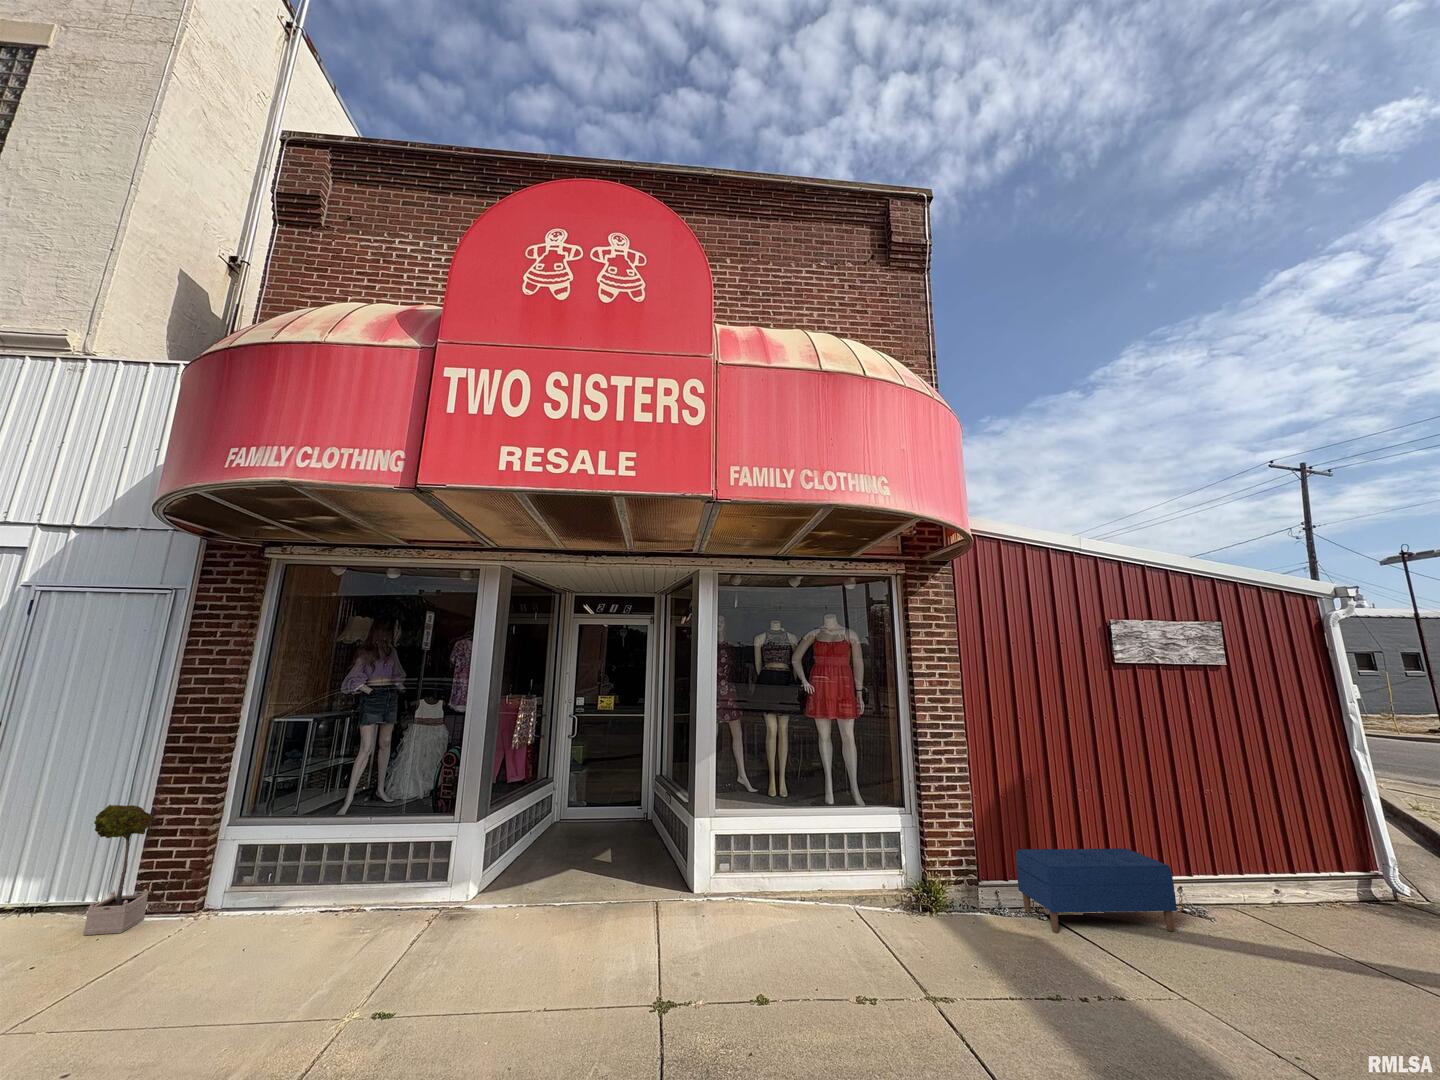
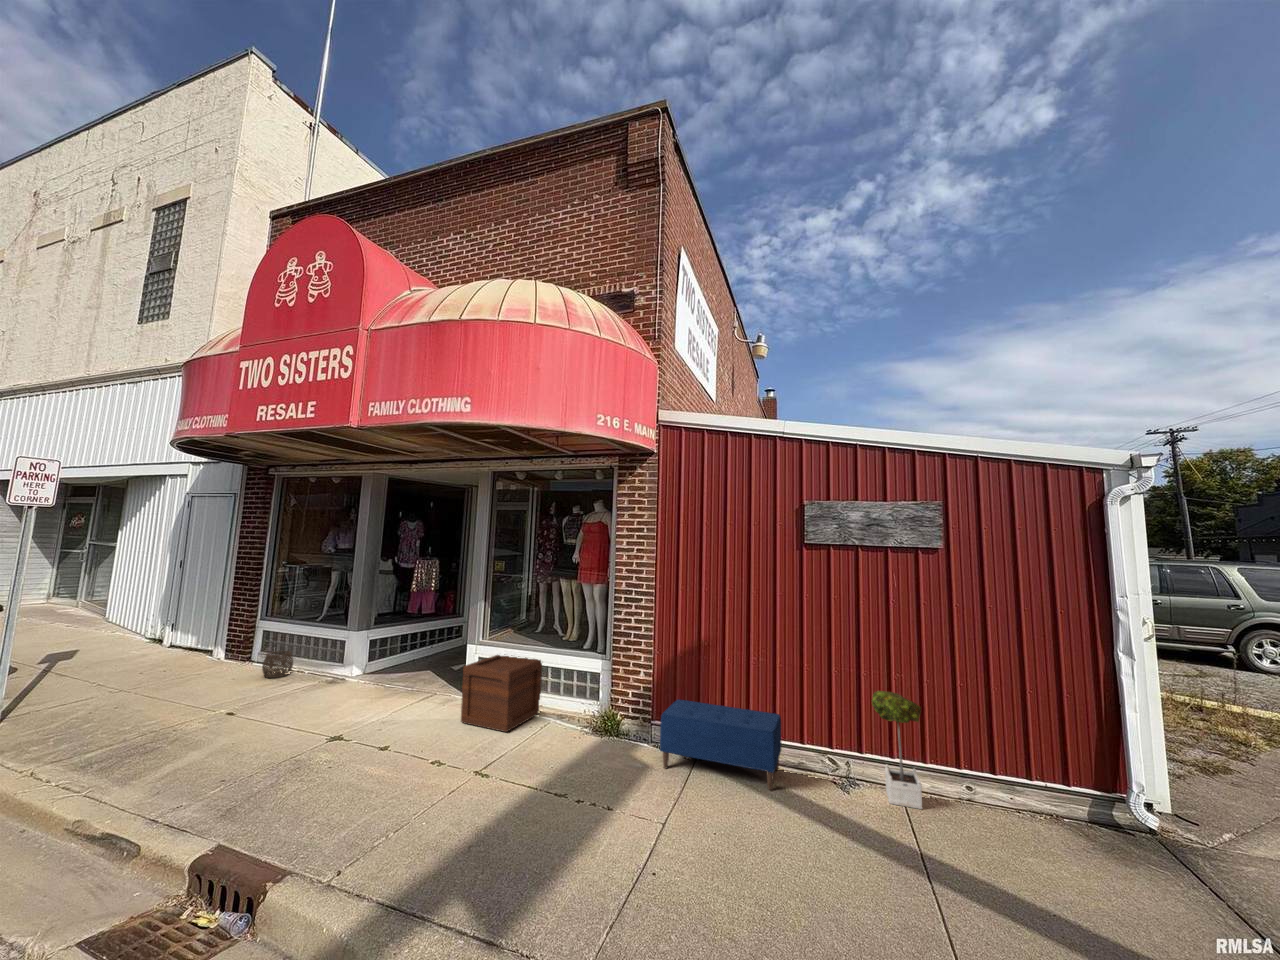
potted tree: present [83,805,155,935] -> present [872,691,922,809]
wooden crate: none [745,825,832,931] -> present [461,655,542,732]
woven basket: none [275,870,332,927] -> present [262,651,293,678]

